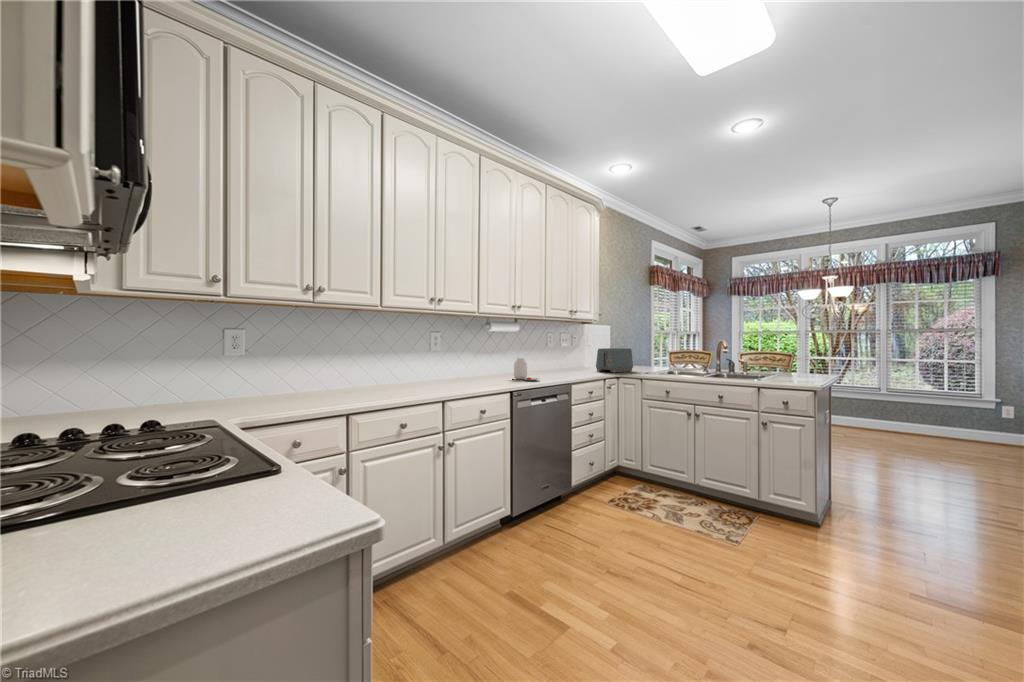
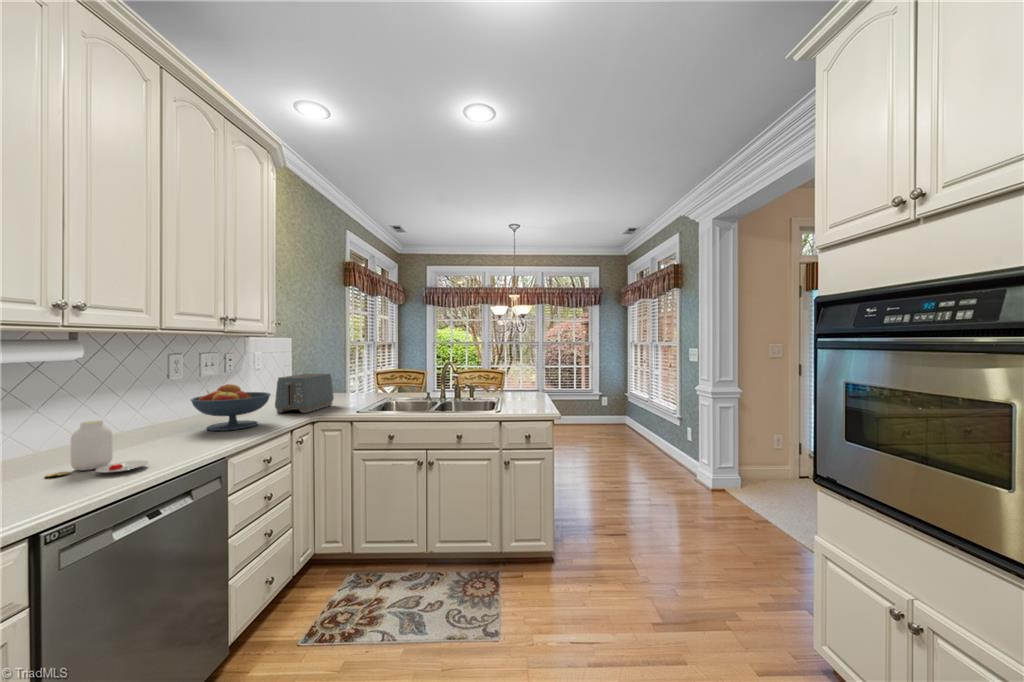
fruit bowl: none [554,349,593,375] -> present [191,384,271,431]

